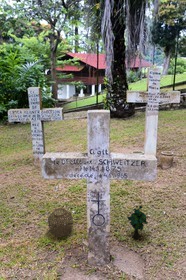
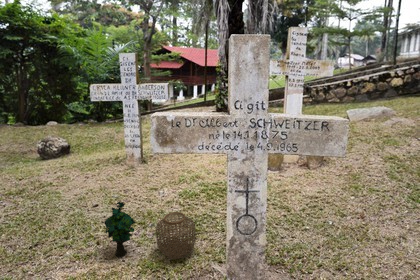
decorative plant: present [127,206,148,239] -> present [102,202,136,257]

